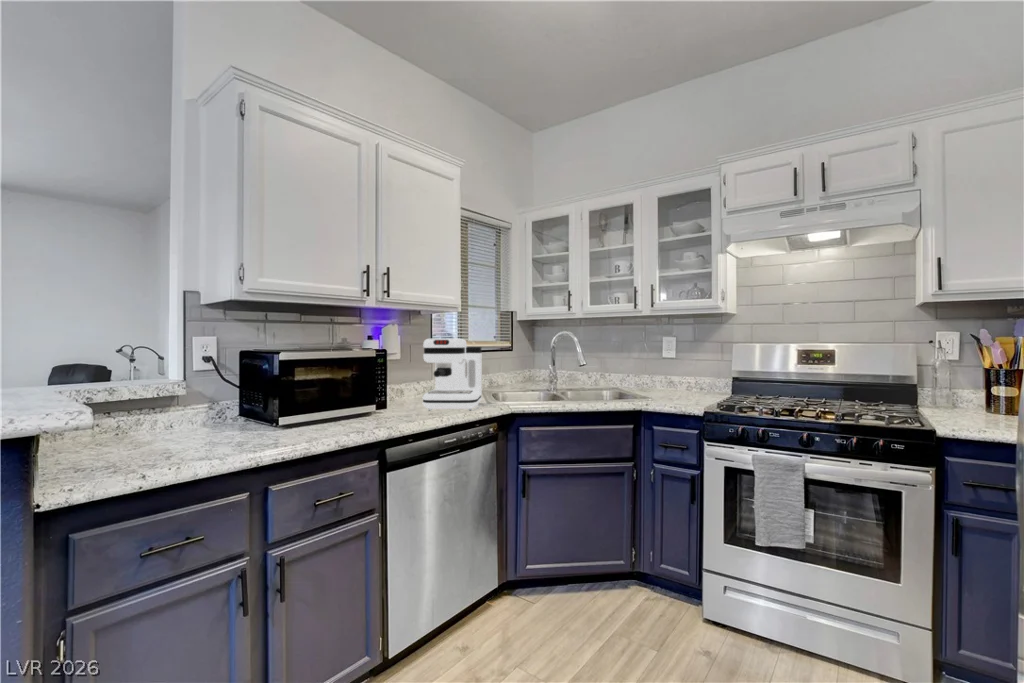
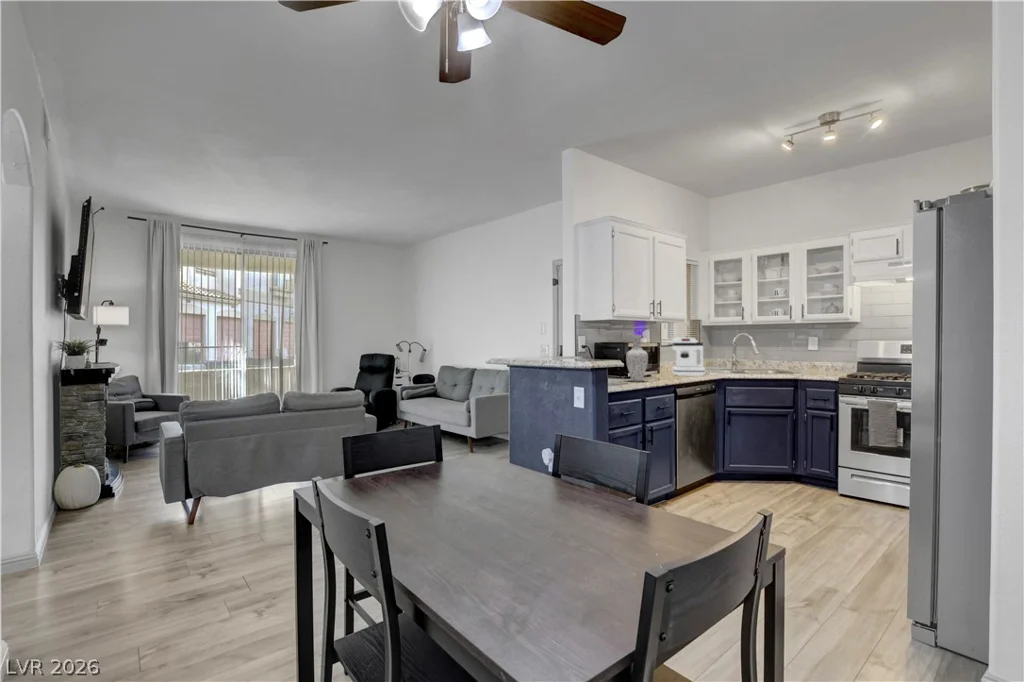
vase: none [247,332,303,441] -> present [626,335,648,382]

